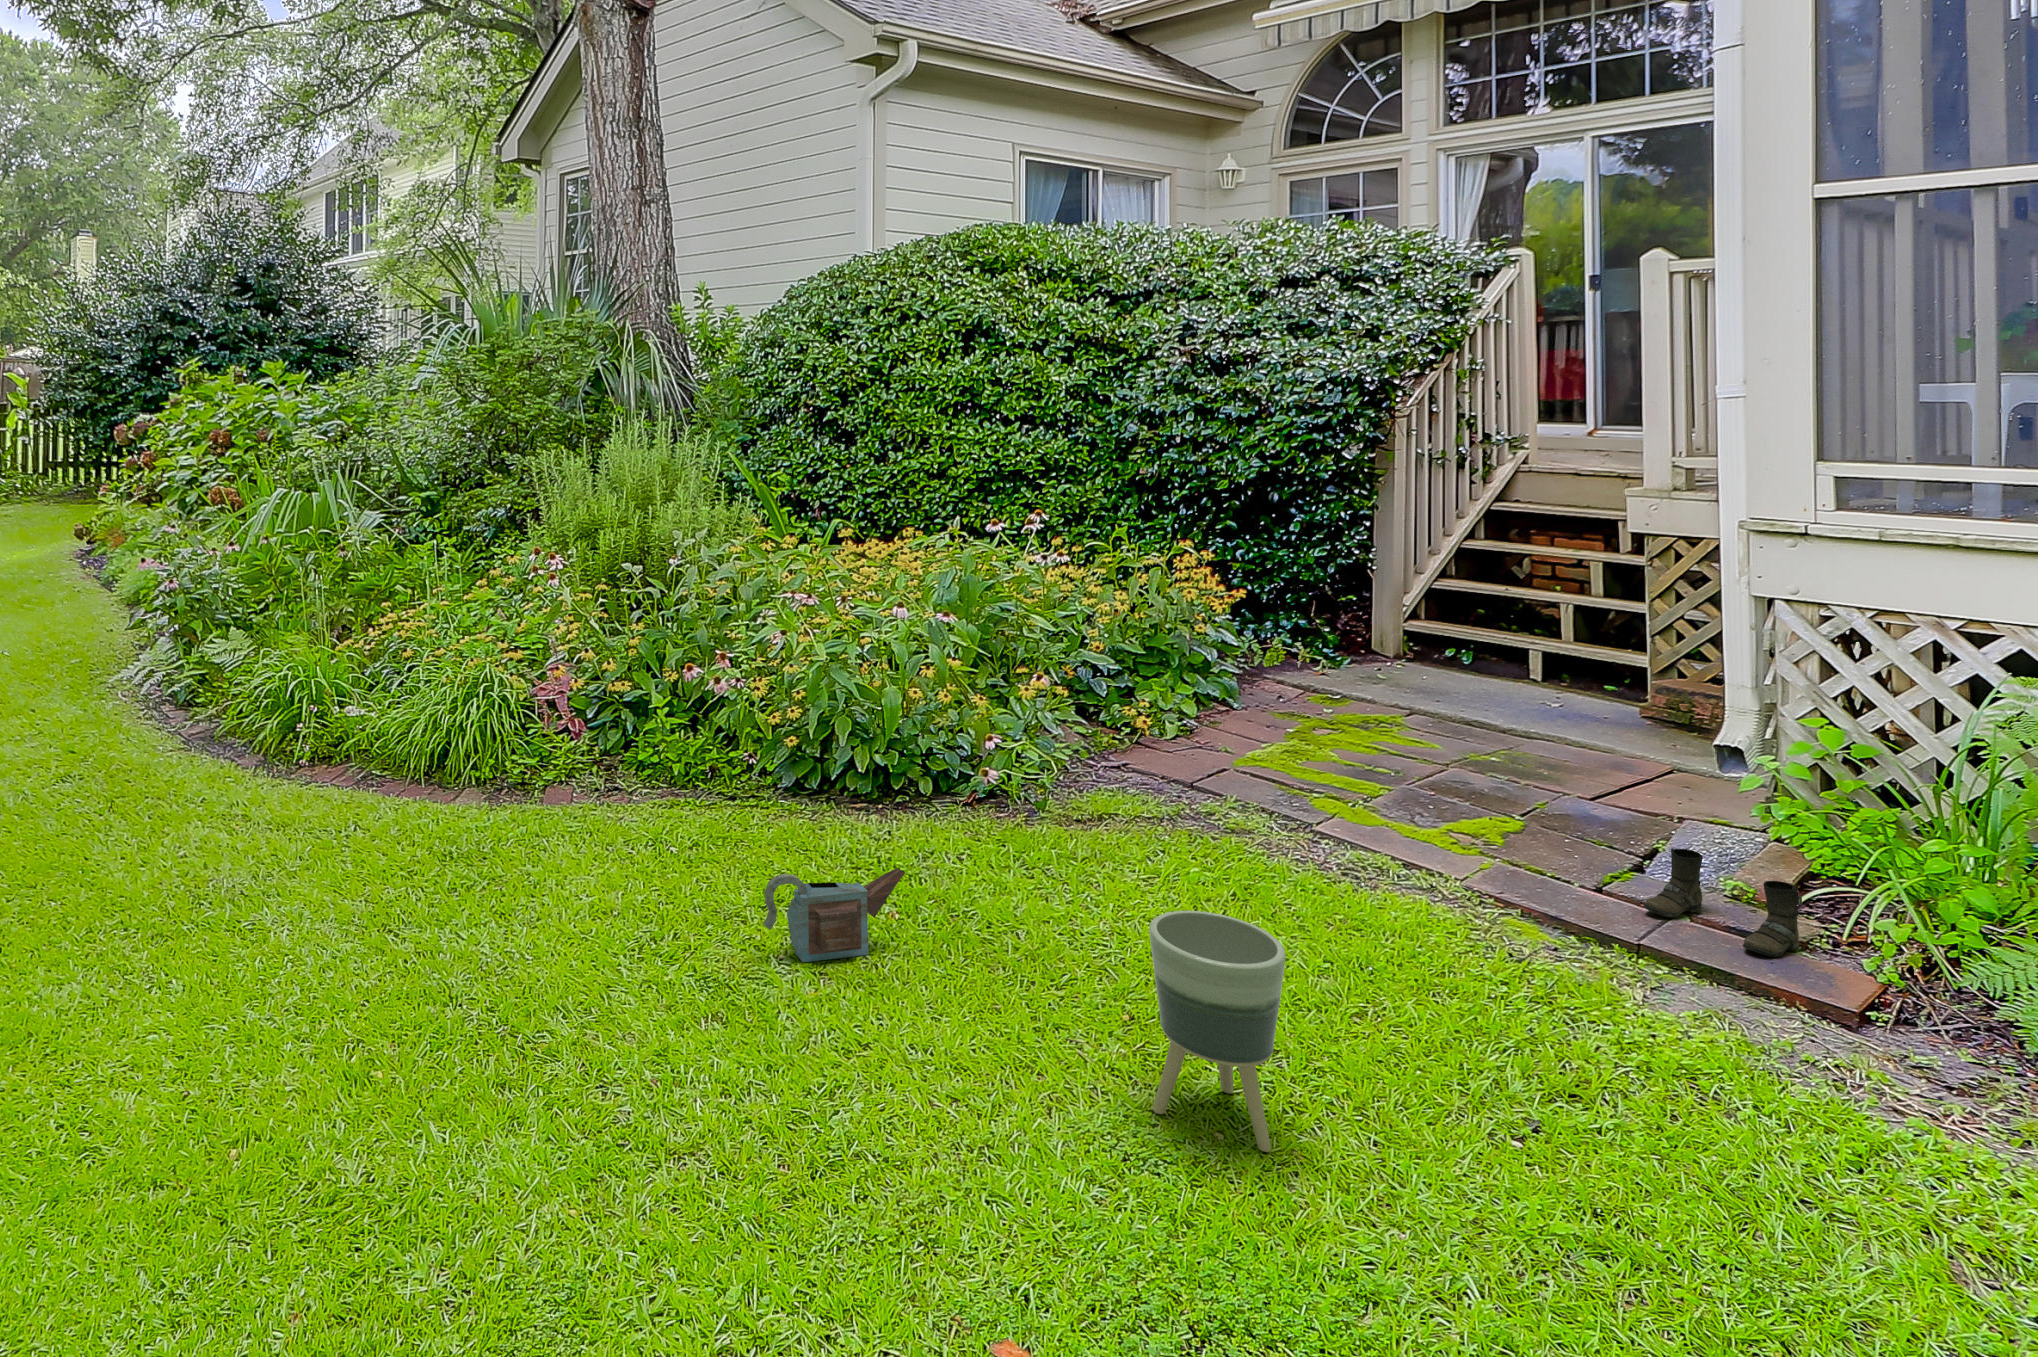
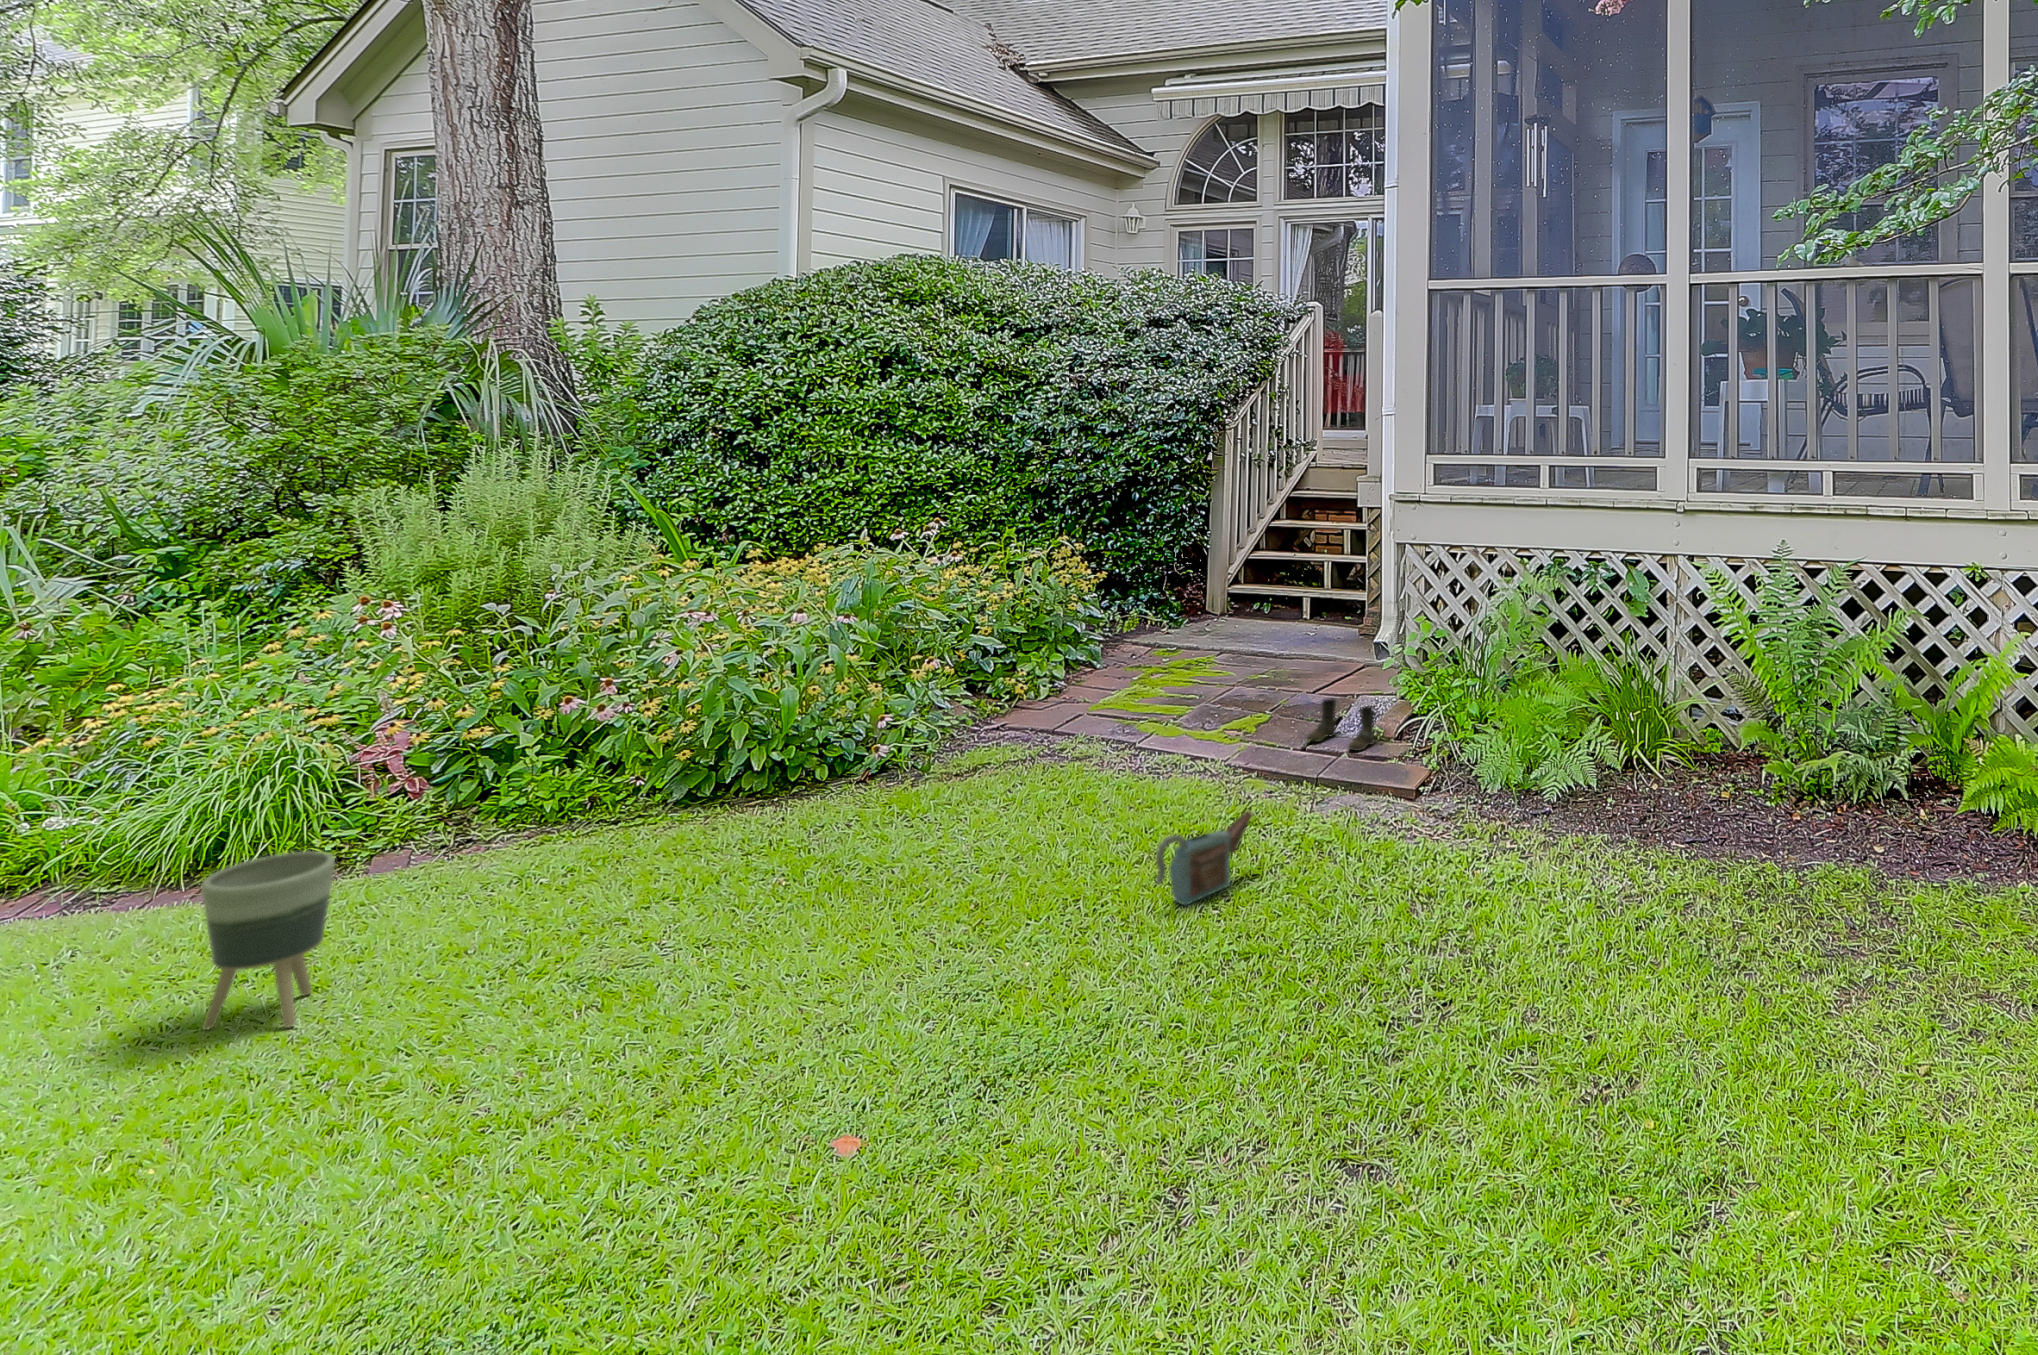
watering can: present [763,867,905,962] -> present [1154,810,1252,905]
planter: present [1149,911,1286,1152] -> present [202,851,335,1030]

